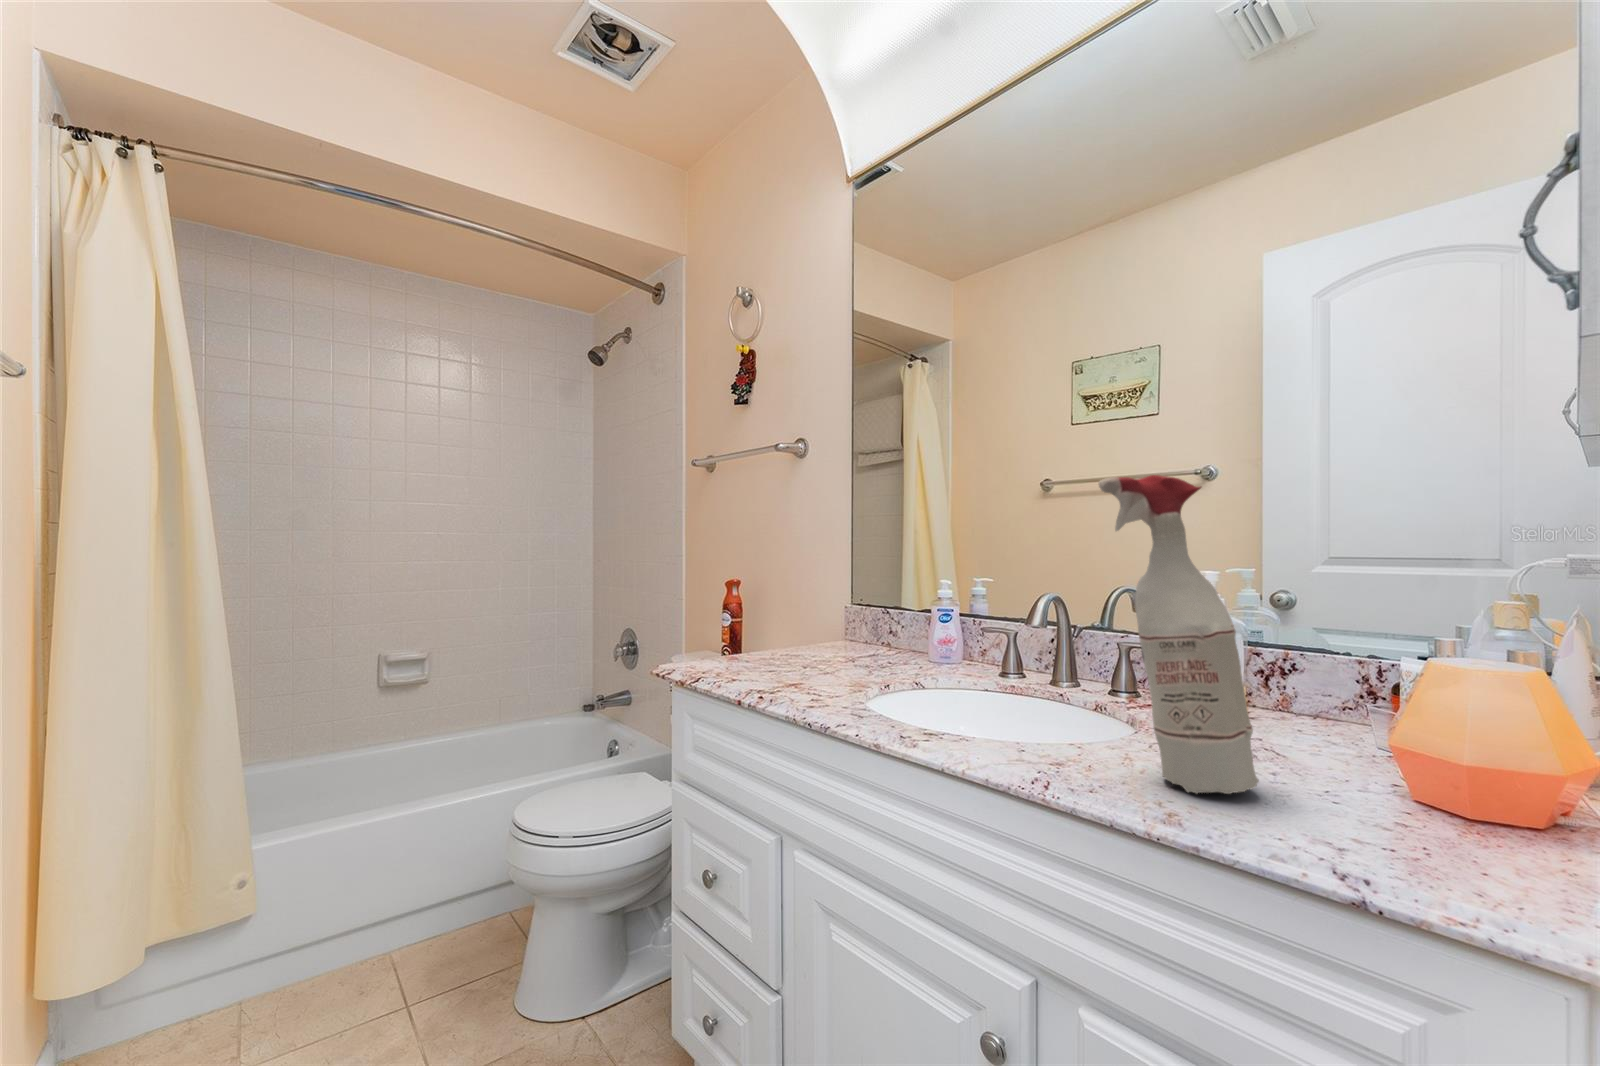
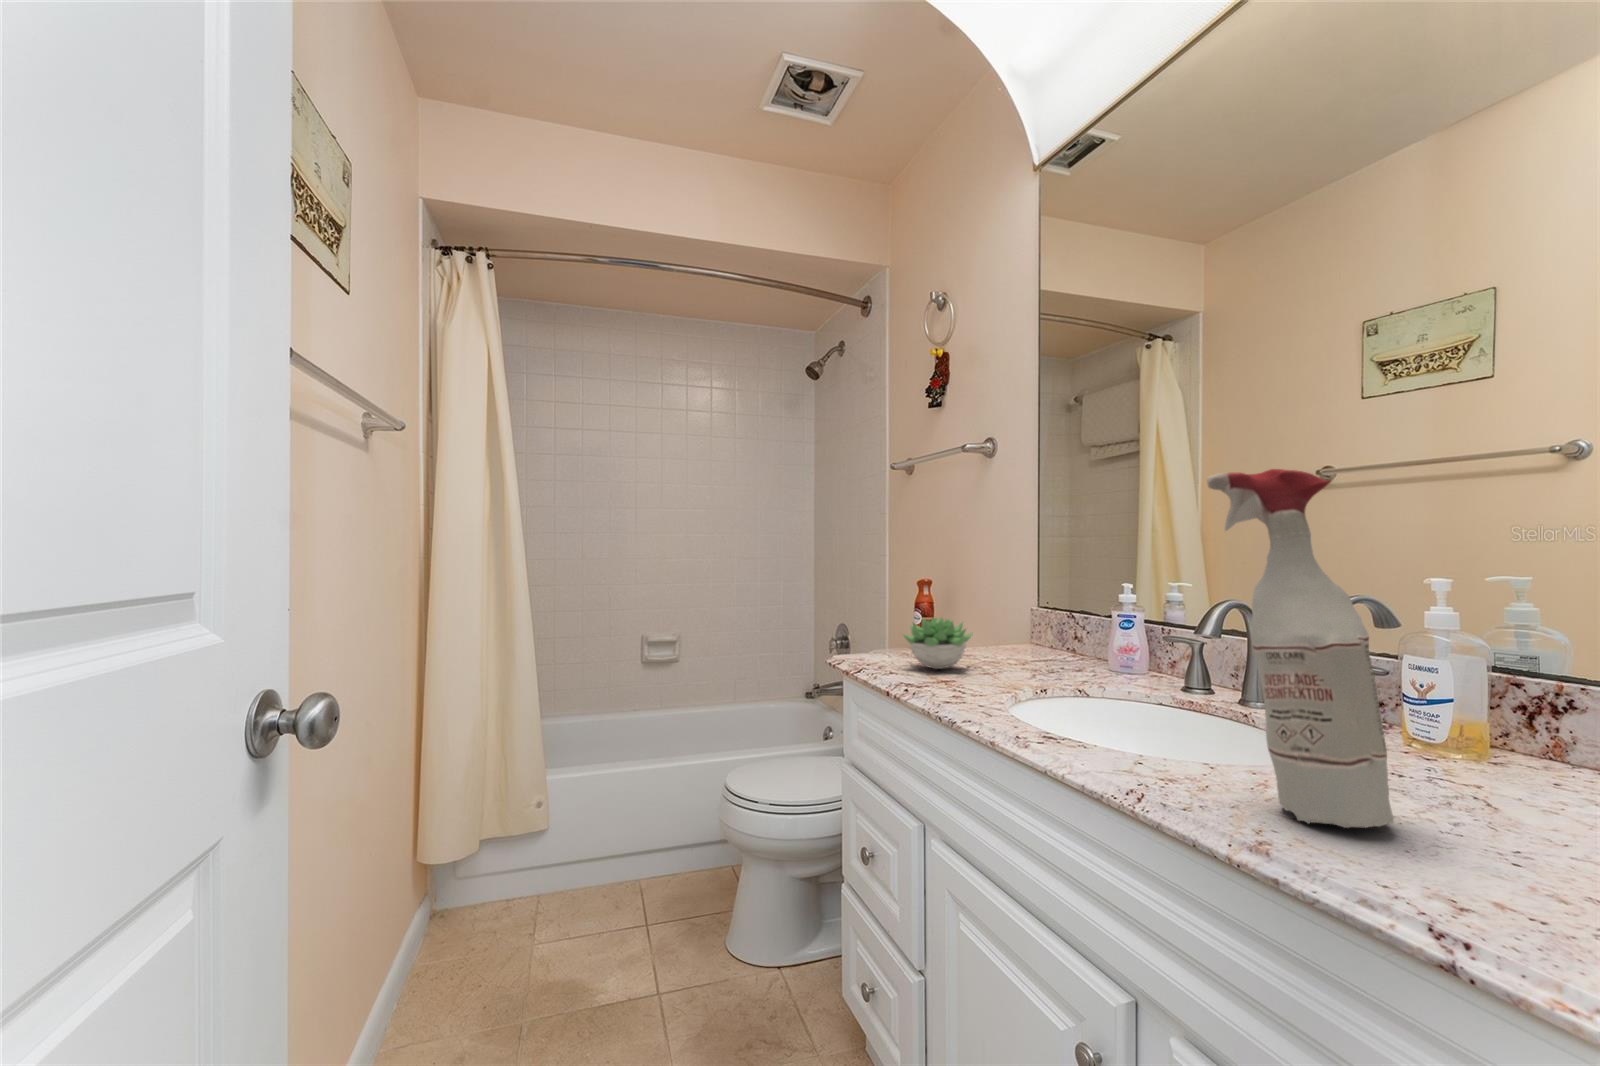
succulent plant: none [737,619,806,671] -> present [903,618,973,669]

